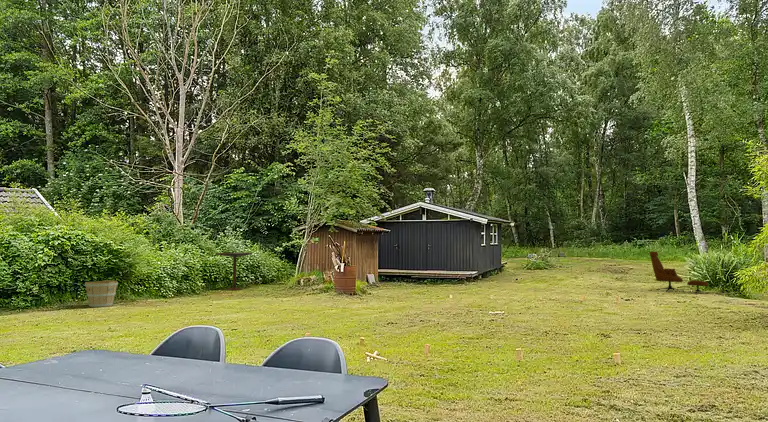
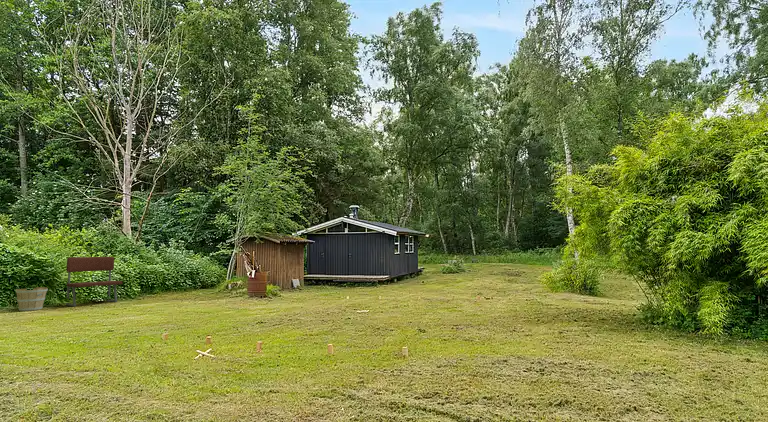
bench: none [134,246,194,303] -> present [66,257,123,306]
lounge chair: present [650,252,708,293] -> none [515,258,558,292]
pedestal table: present [217,253,252,290] -> none [152,262,185,294]

